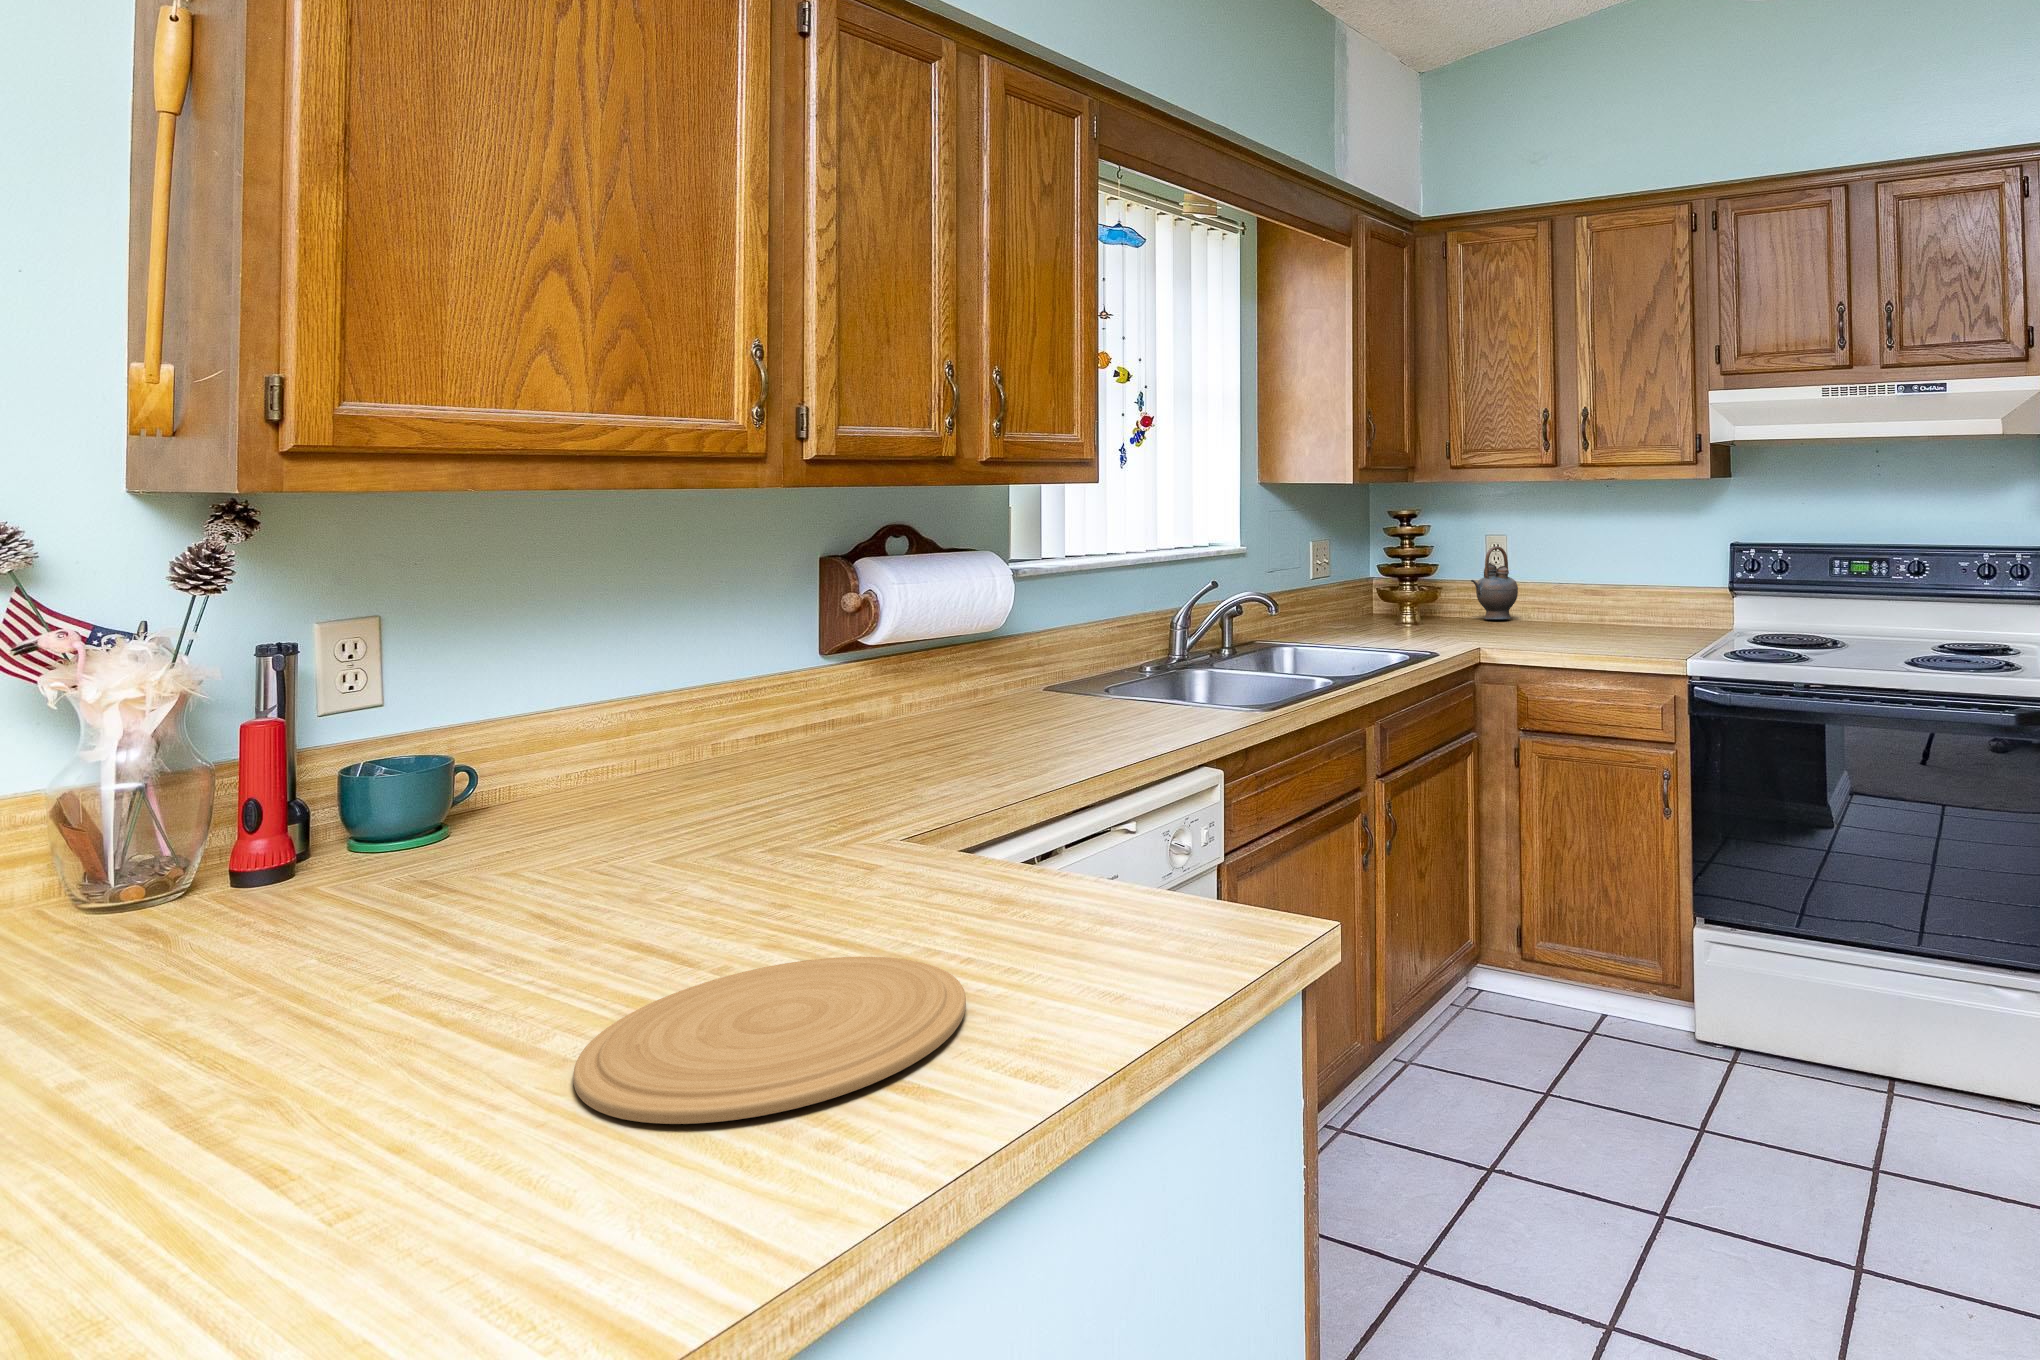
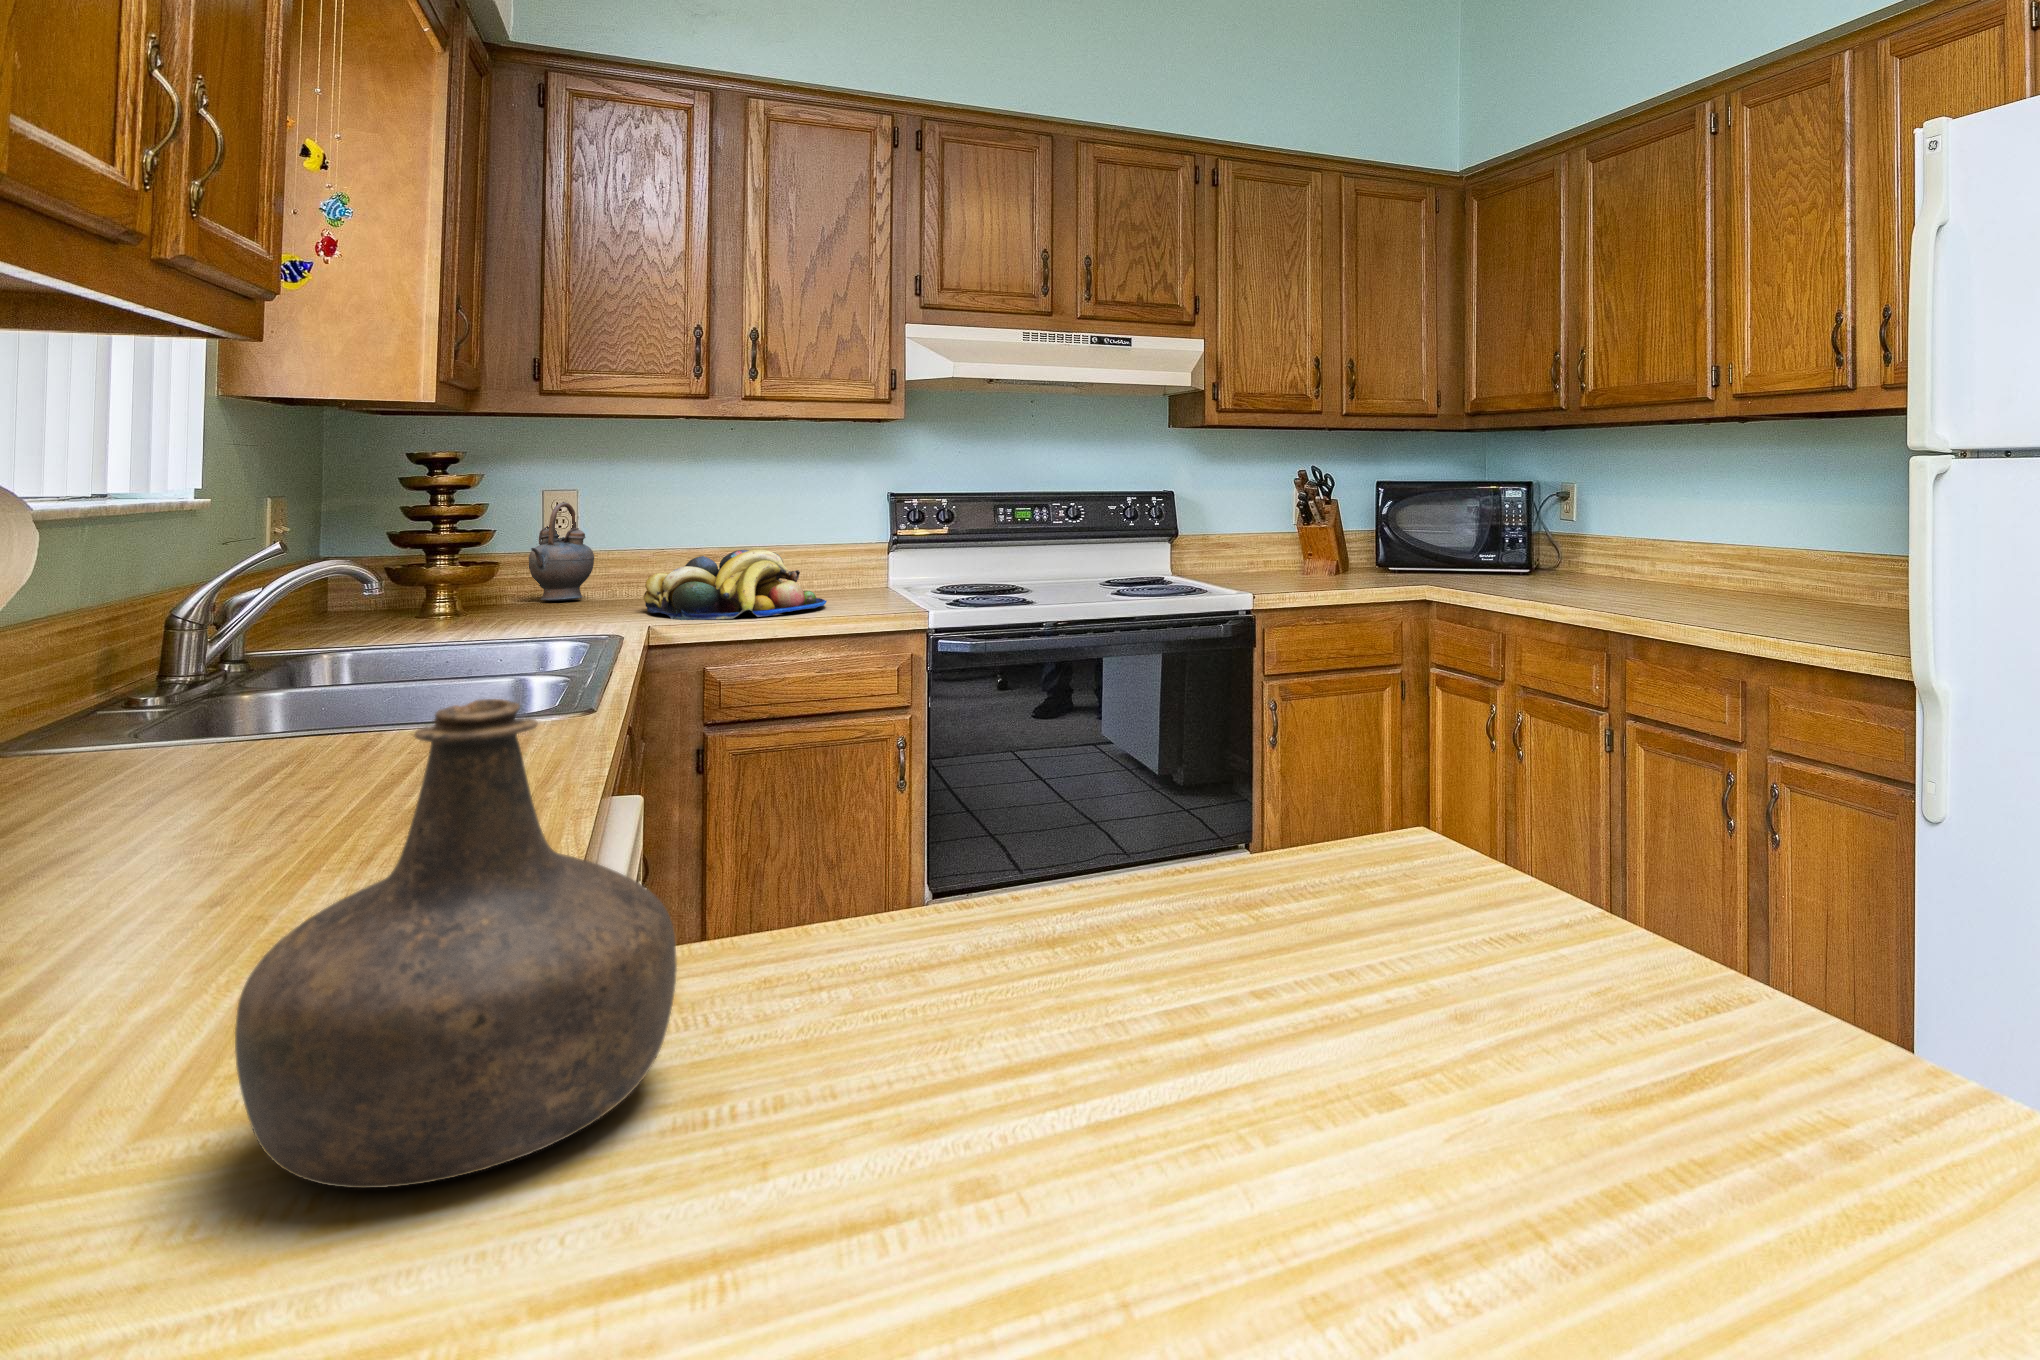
fruit bowl: none [1508,590,1643,648] -> present [644,550,827,620]
bottle: none [556,707,748,925] -> present [235,699,677,1188]
plate: present [573,957,966,1124] -> none [1023,959,1556,1230]

